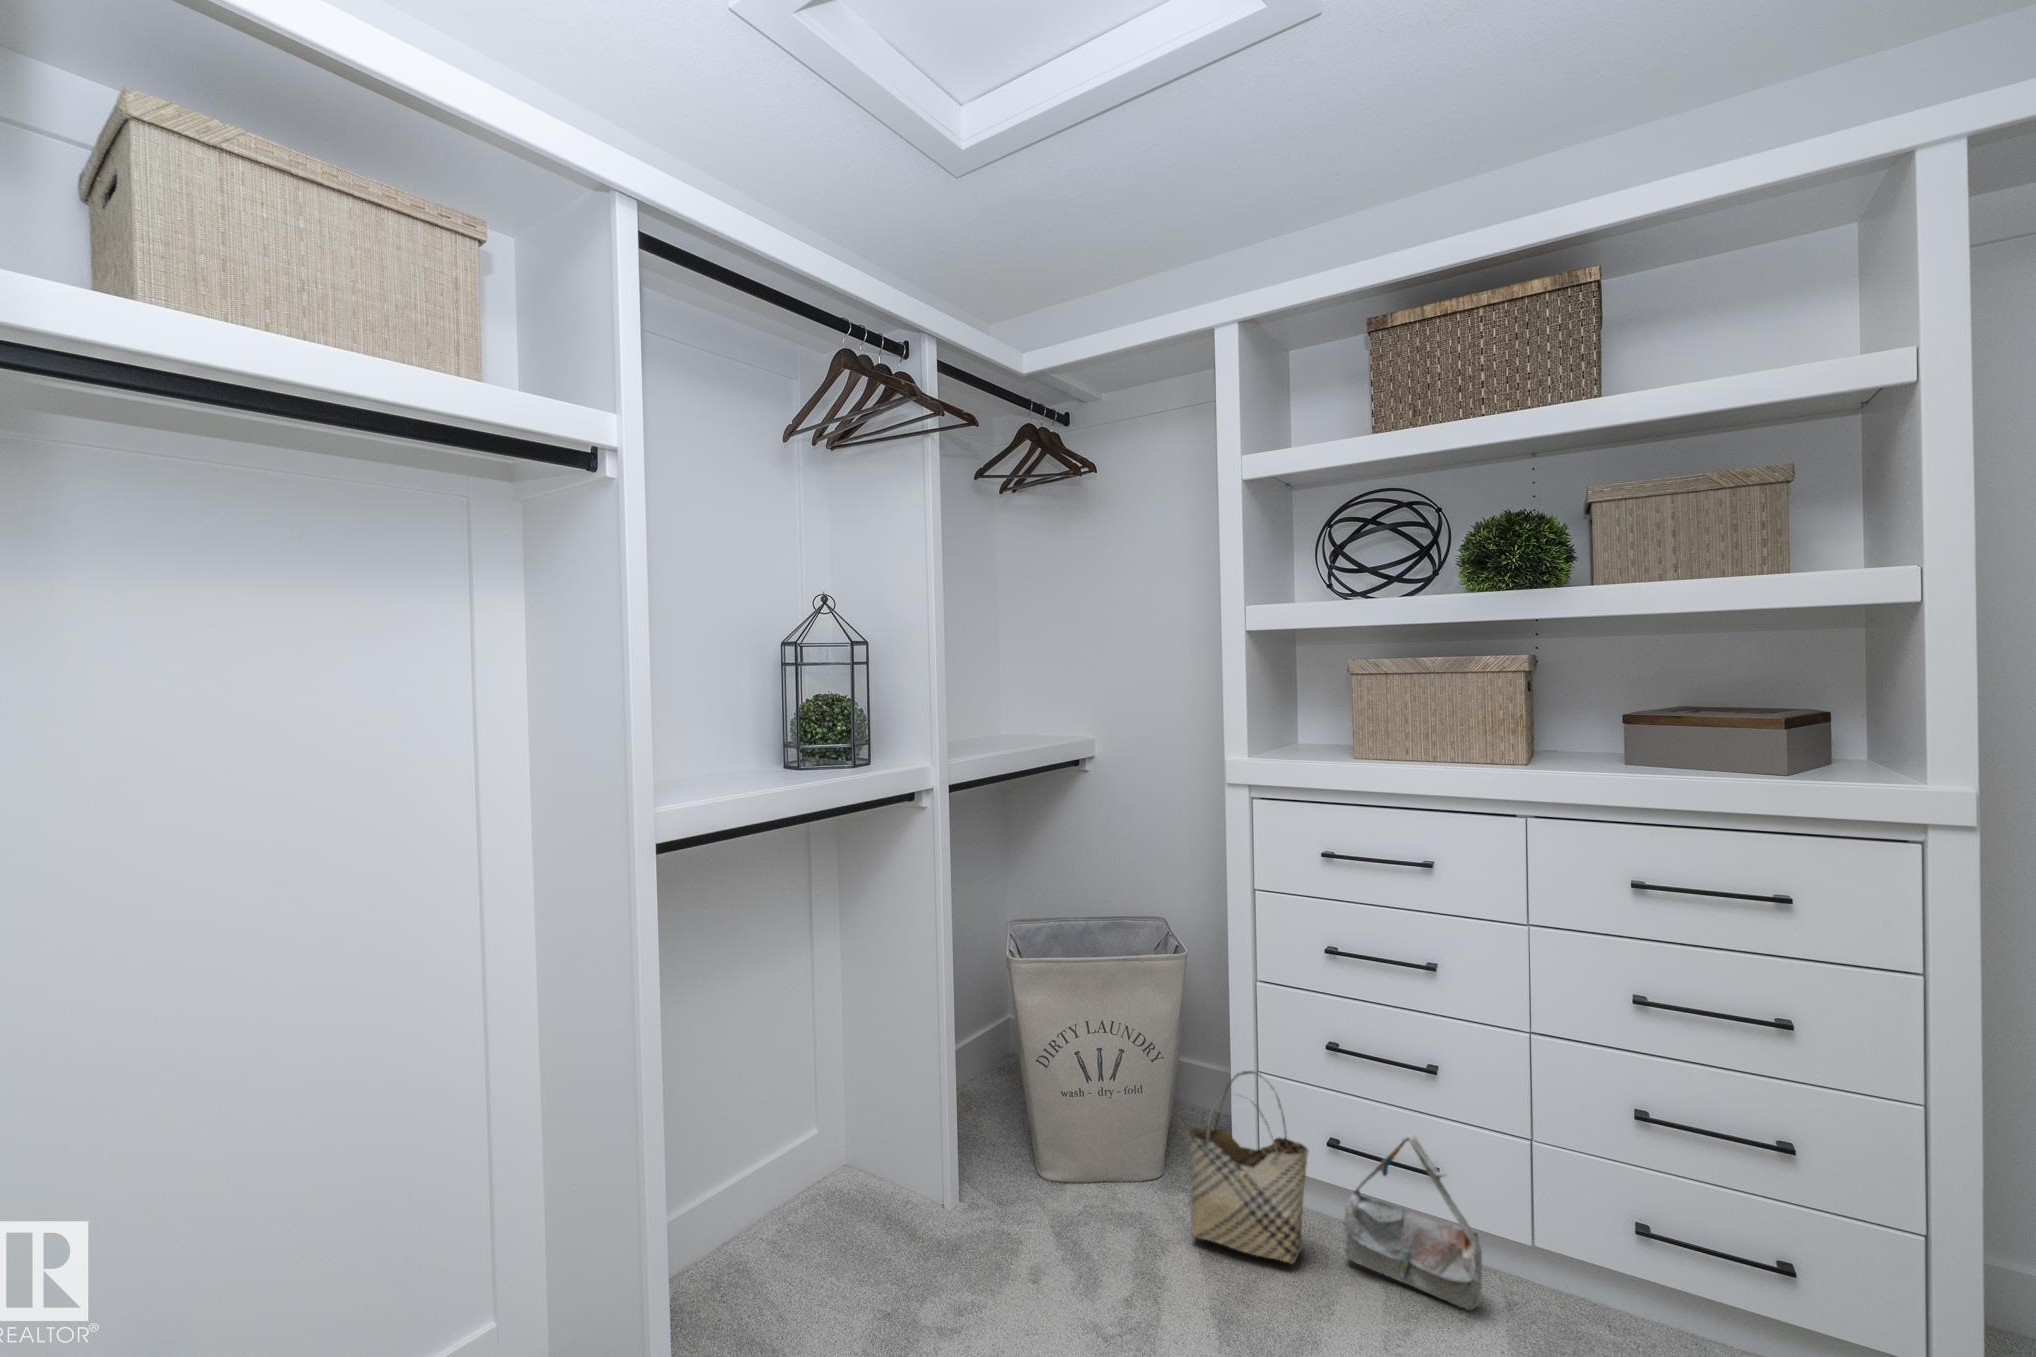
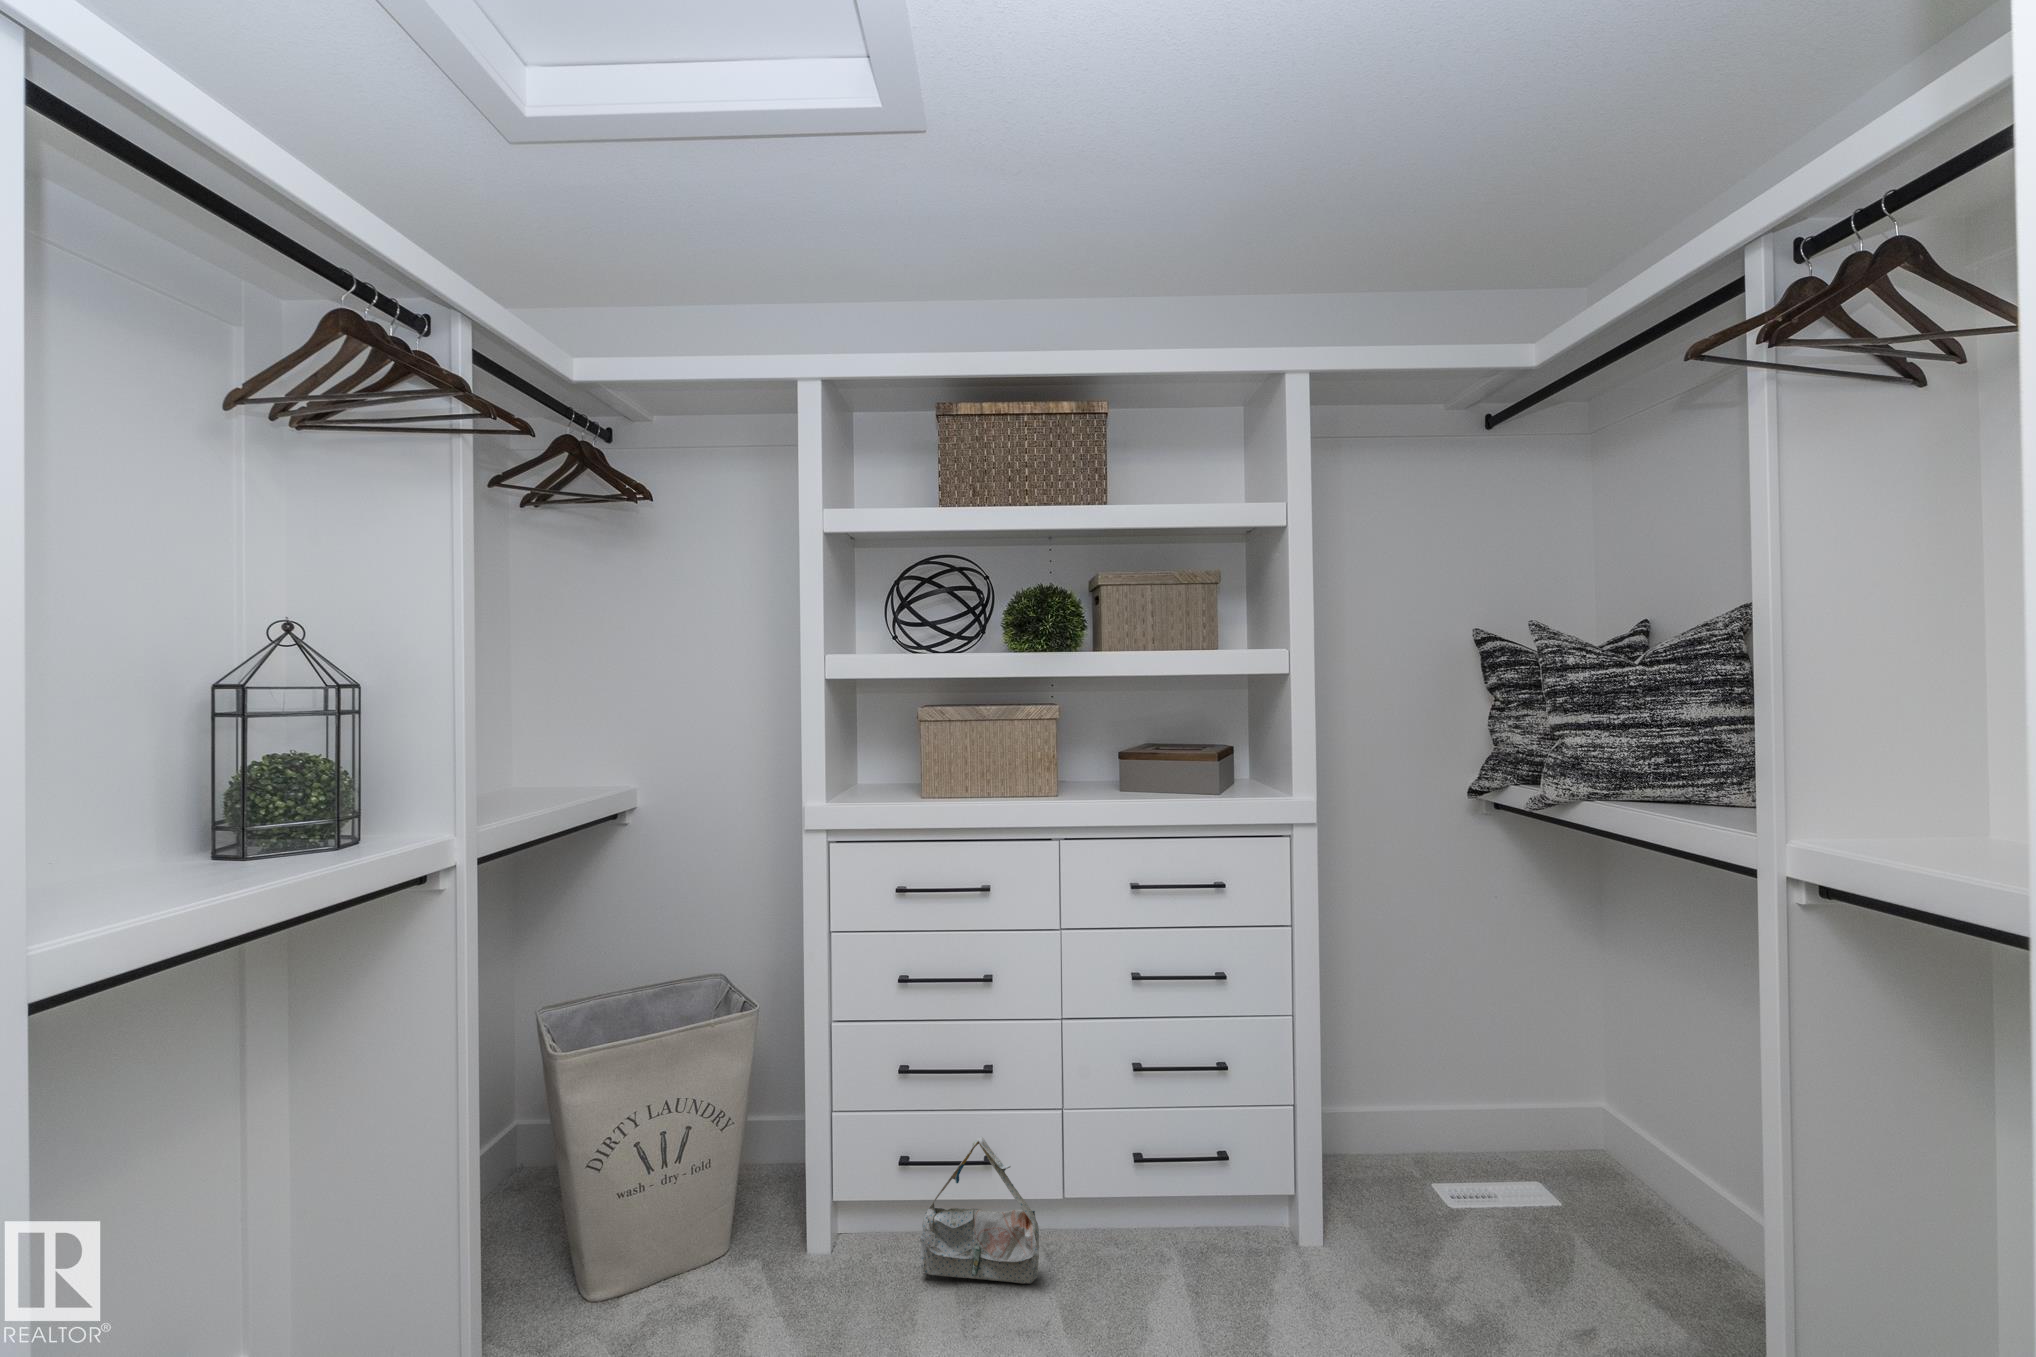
woven basket: present [1186,1071,1308,1263] -> none [766,1114,888,1308]

